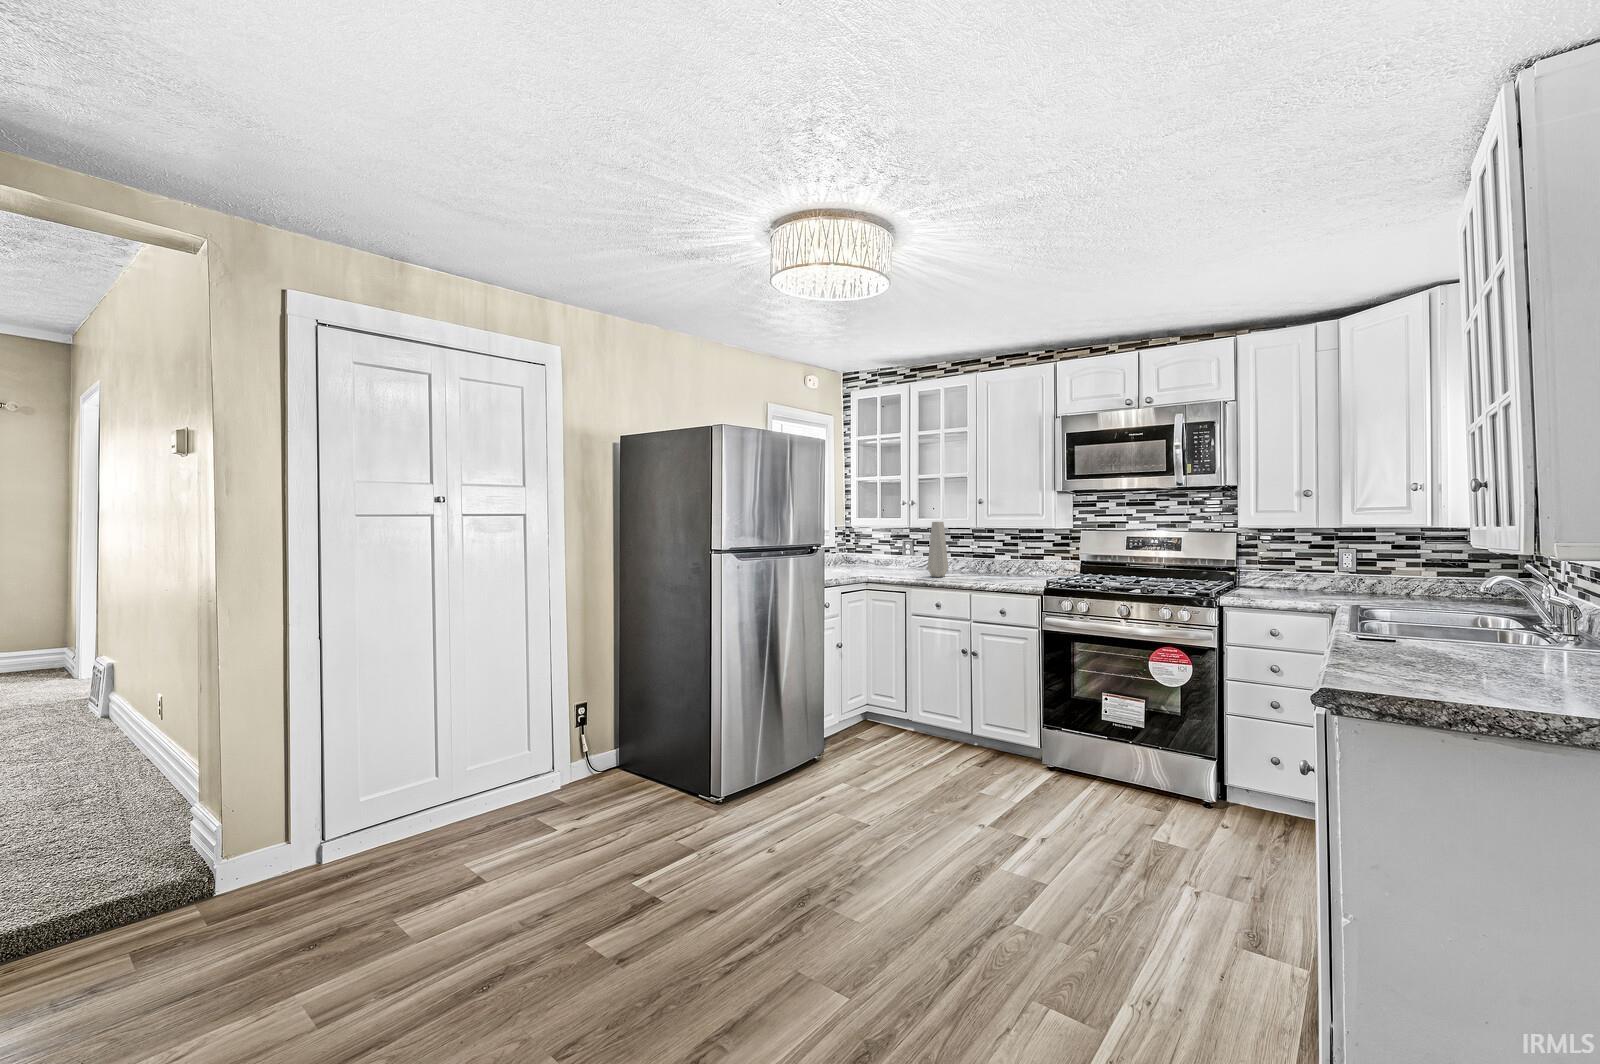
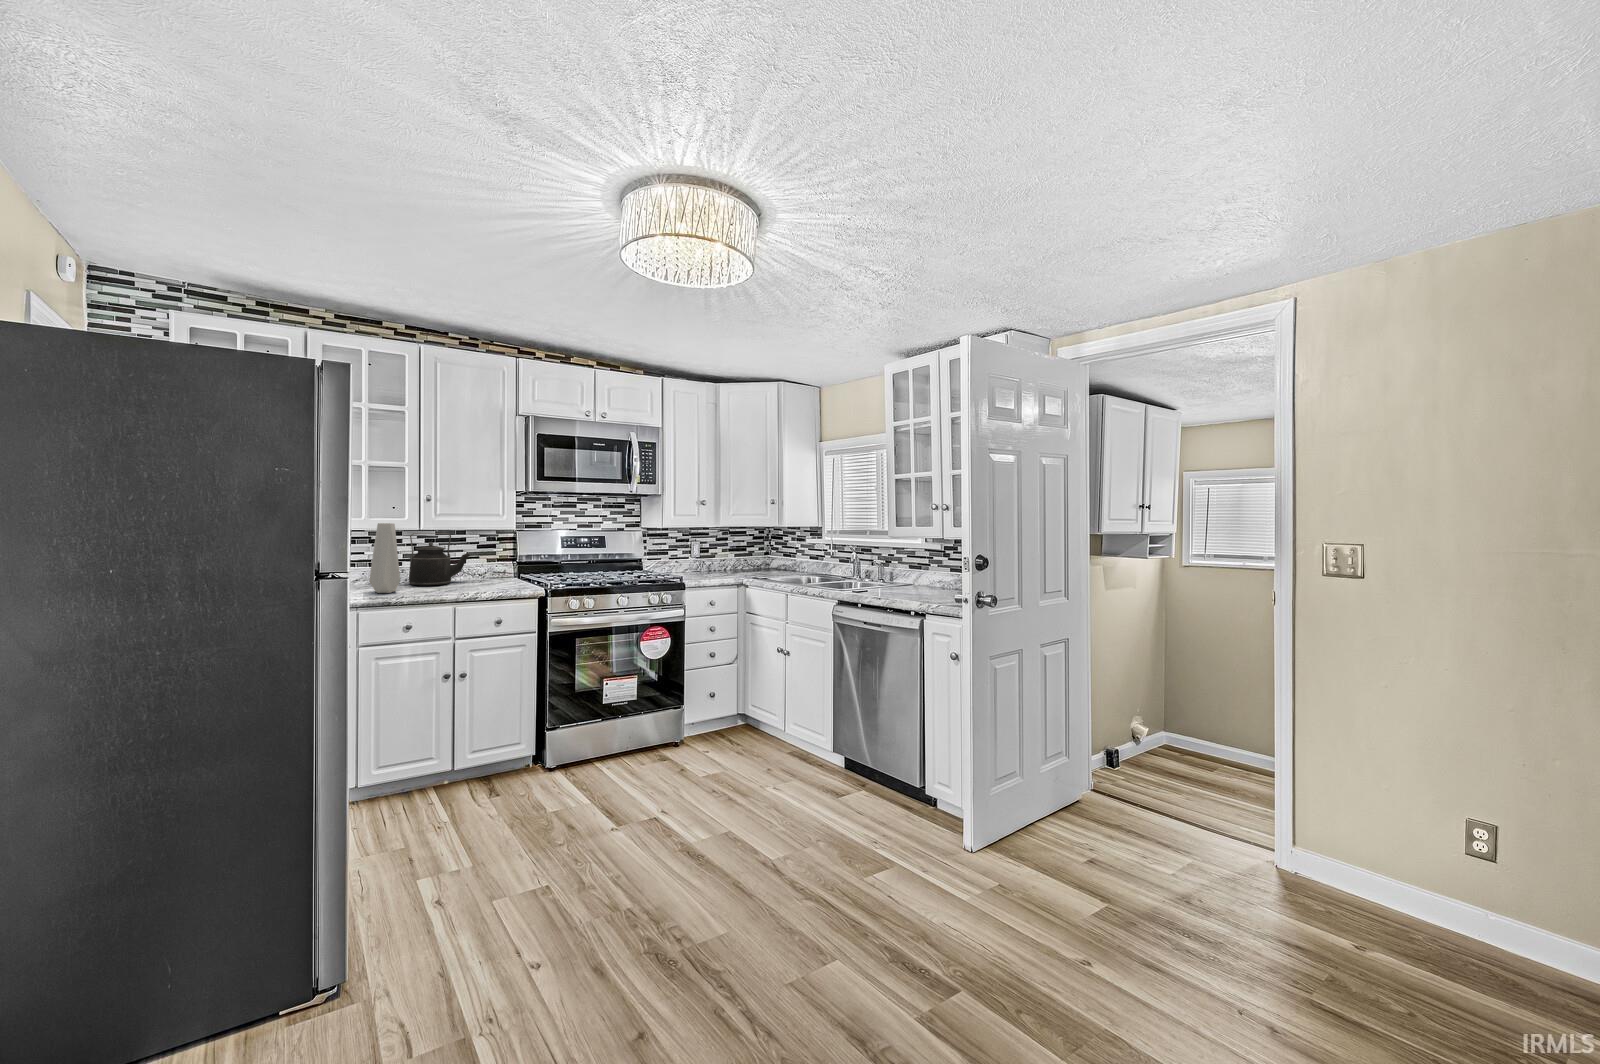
kettle: none [966,530,1013,575] -> present [409,533,470,585]

